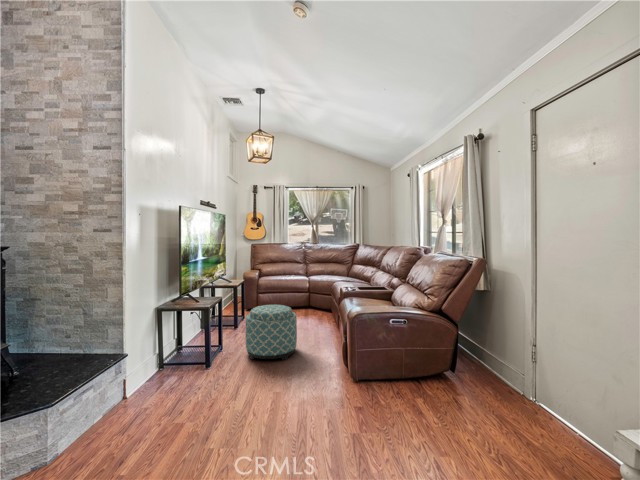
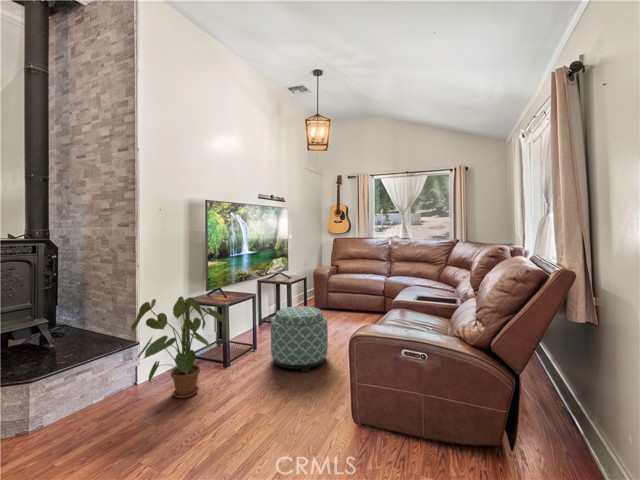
house plant: none [128,303,222,400] -> present [131,296,226,398]

